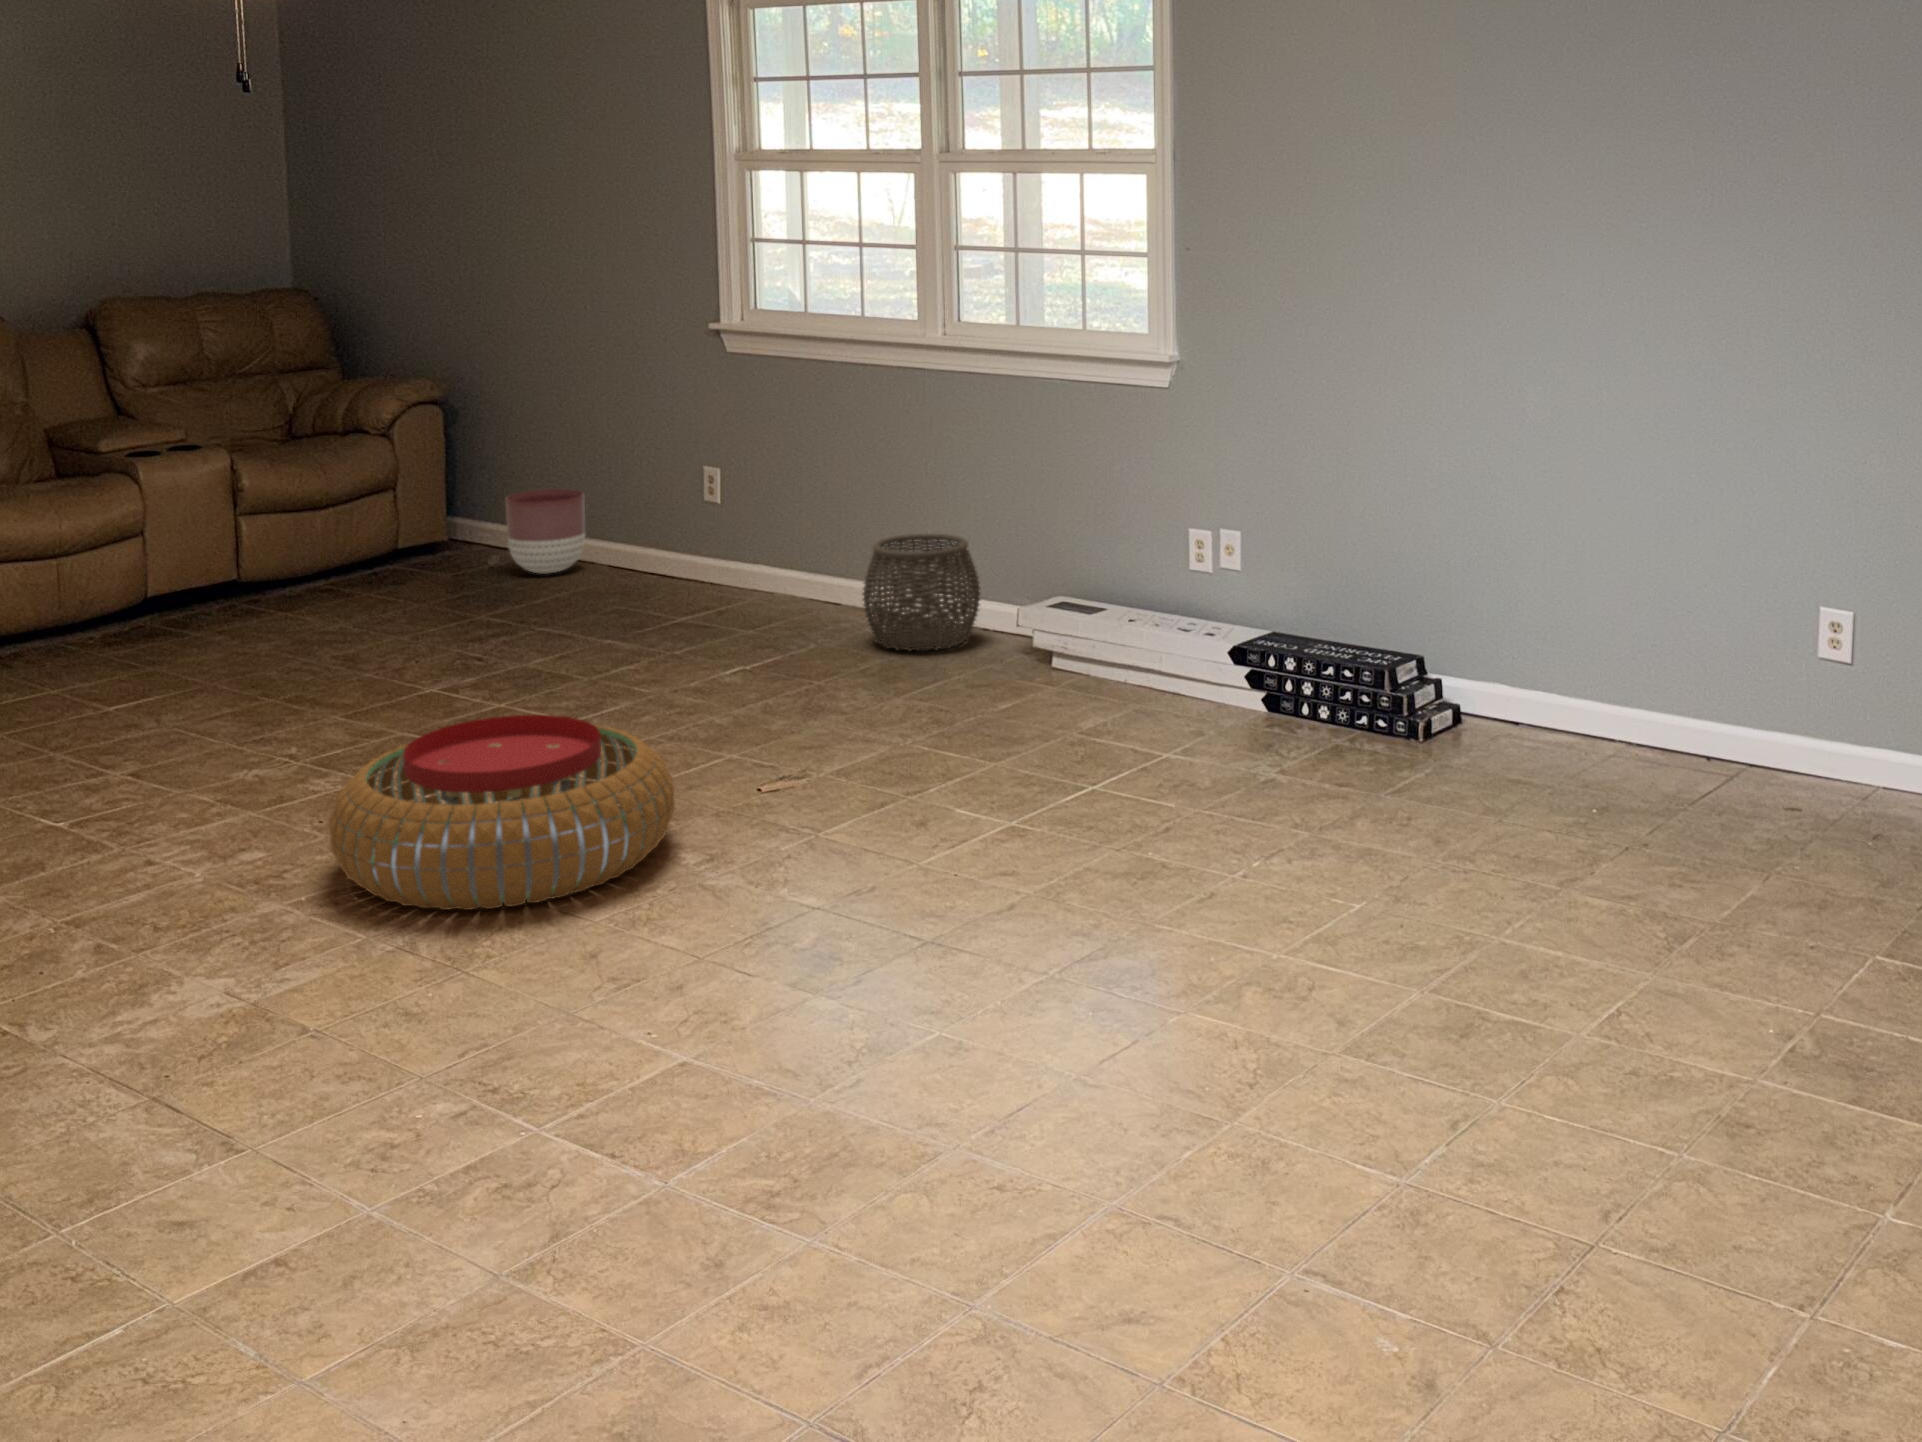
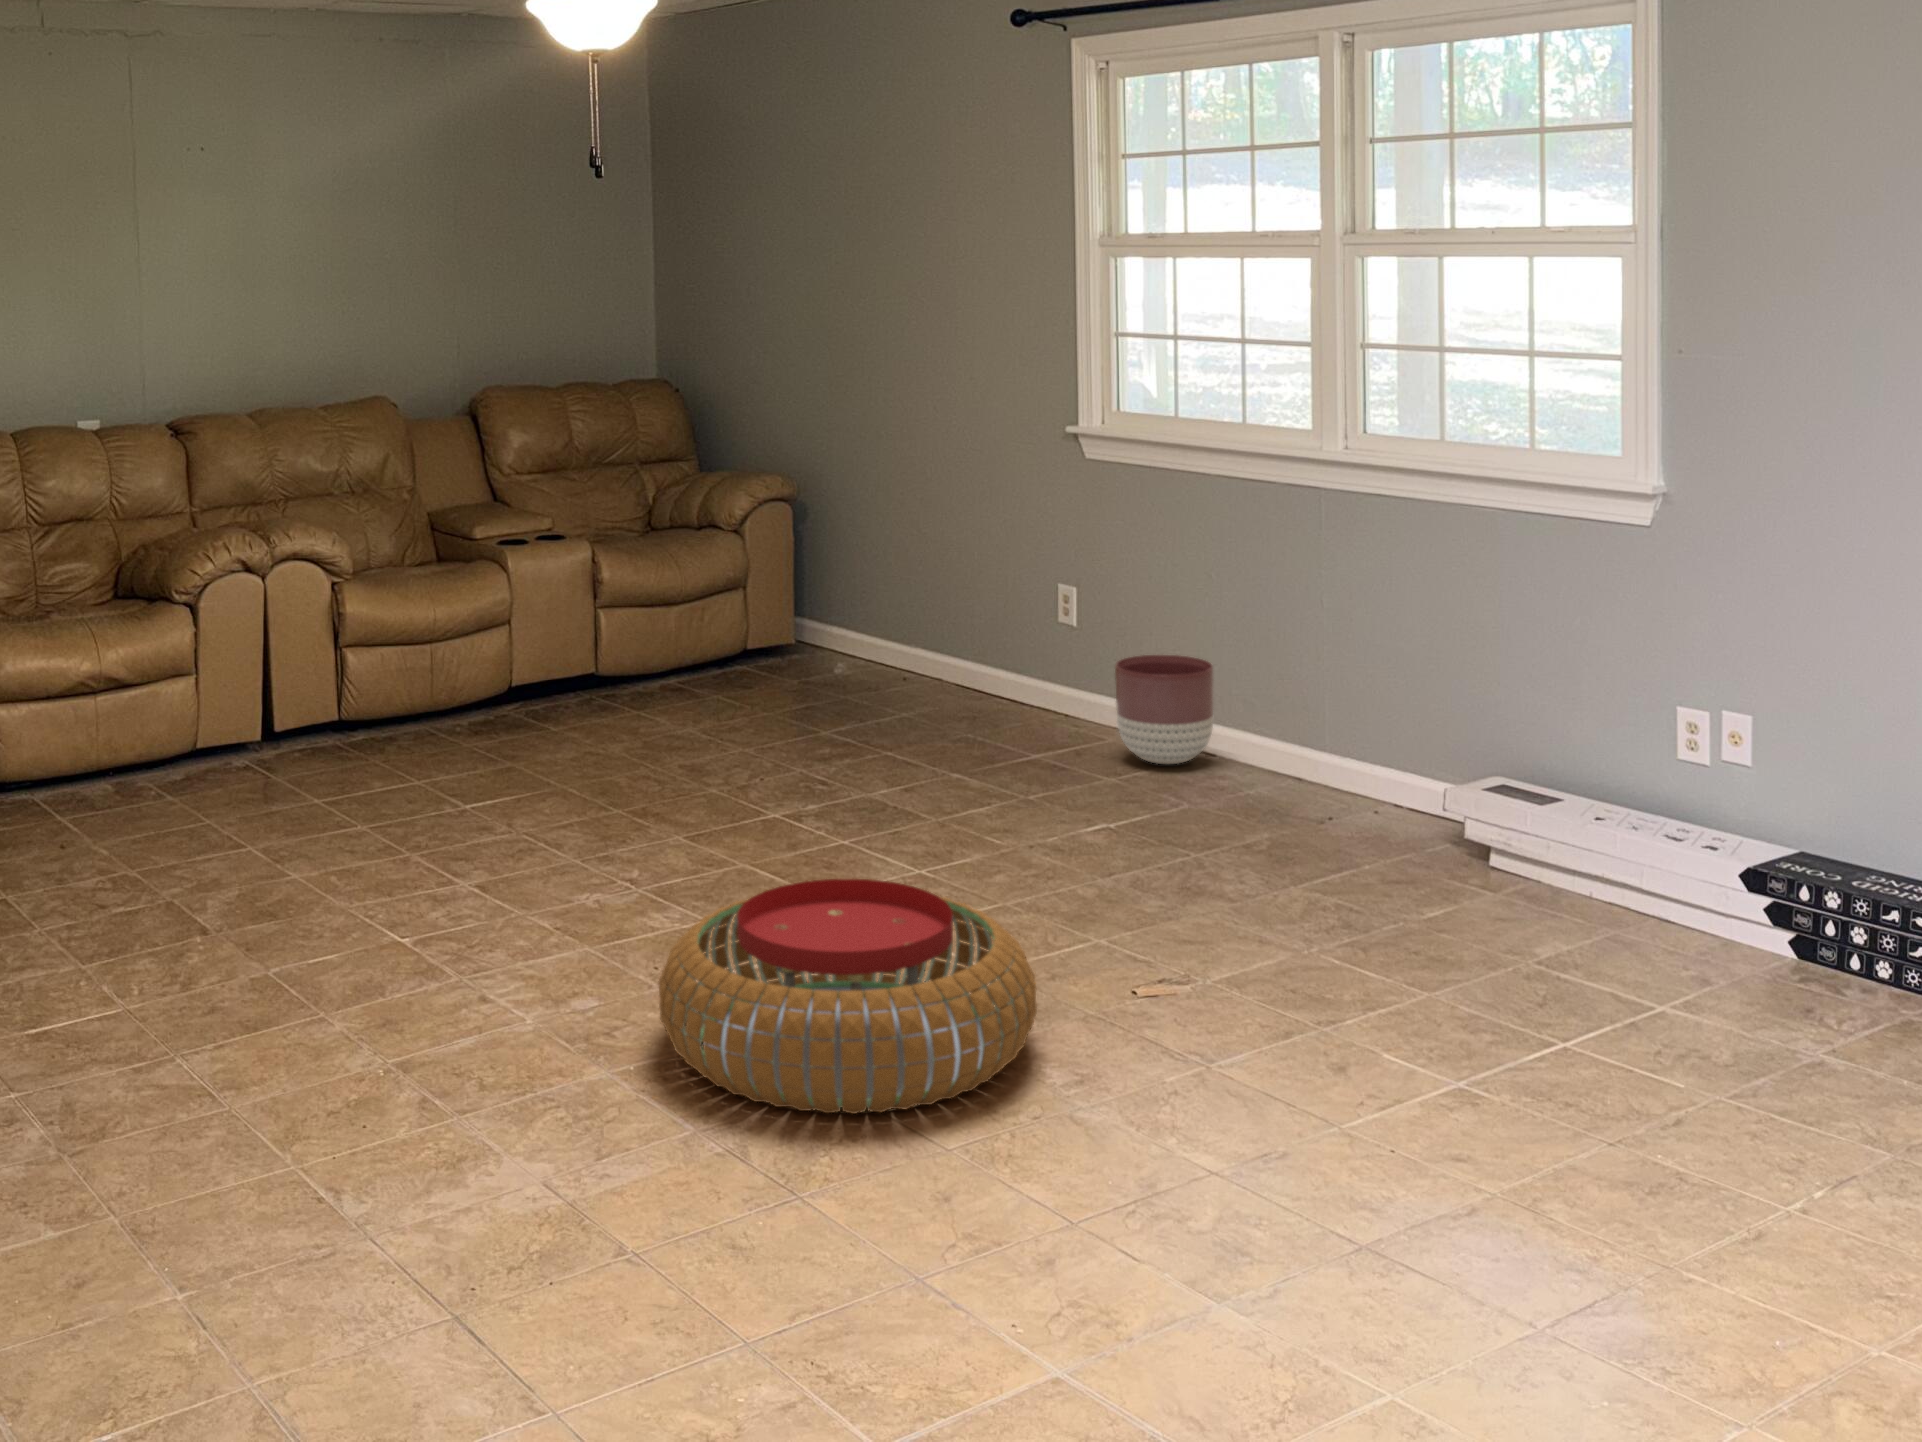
planter: present [505,489,585,574] -> present [1115,655,1214,764]
woven basket: present [863,534,980,651] -> none [1250,682,1397,826]

